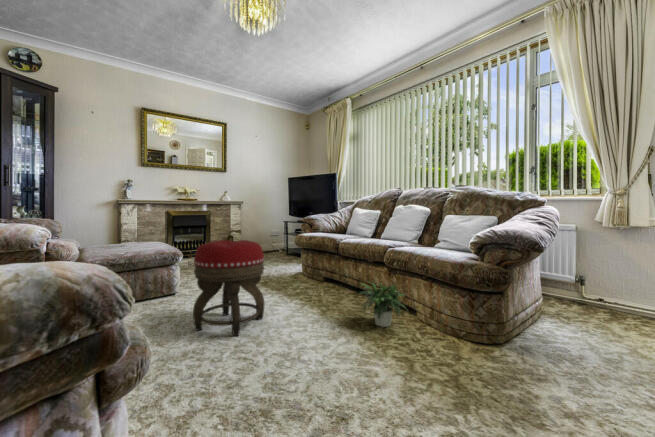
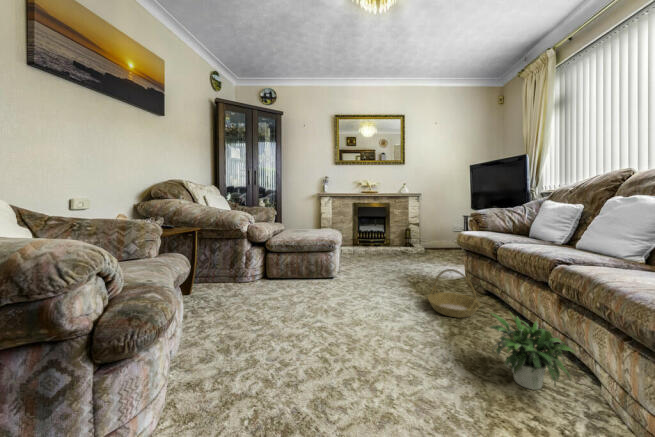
footstool: present [193,240,265,336] -> none [314,237,380,334]
basket: none [291,262,330,301] -> present [428,269,481,318]

